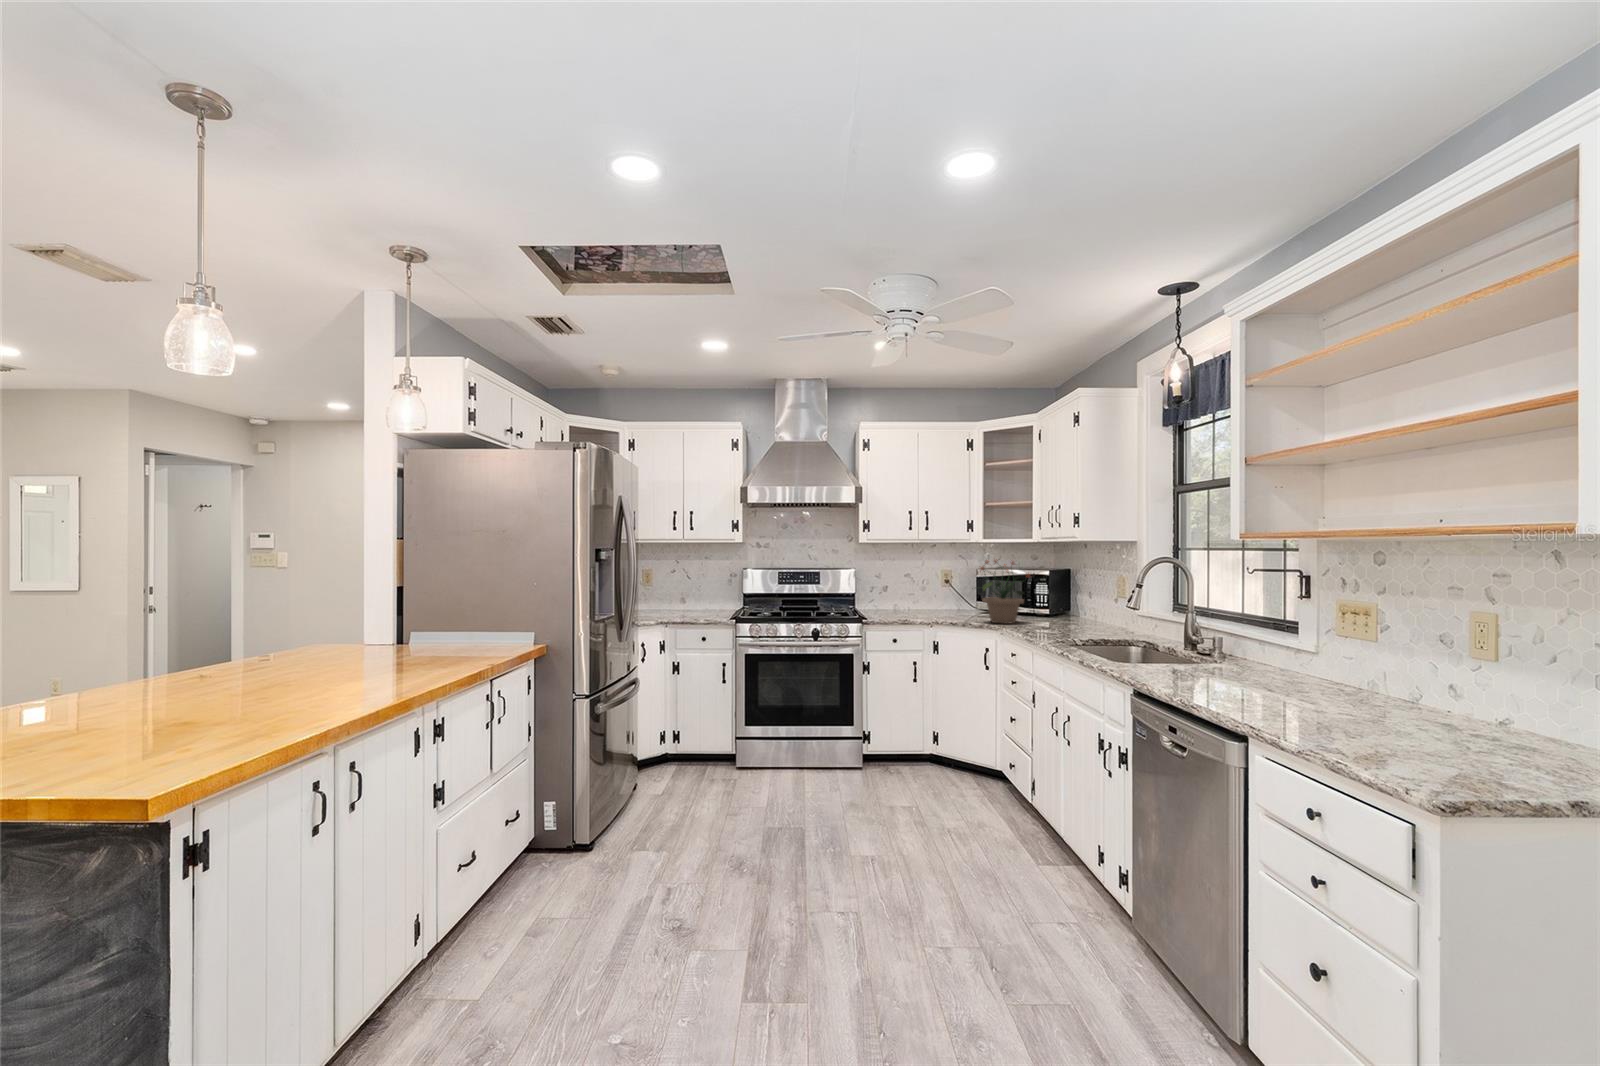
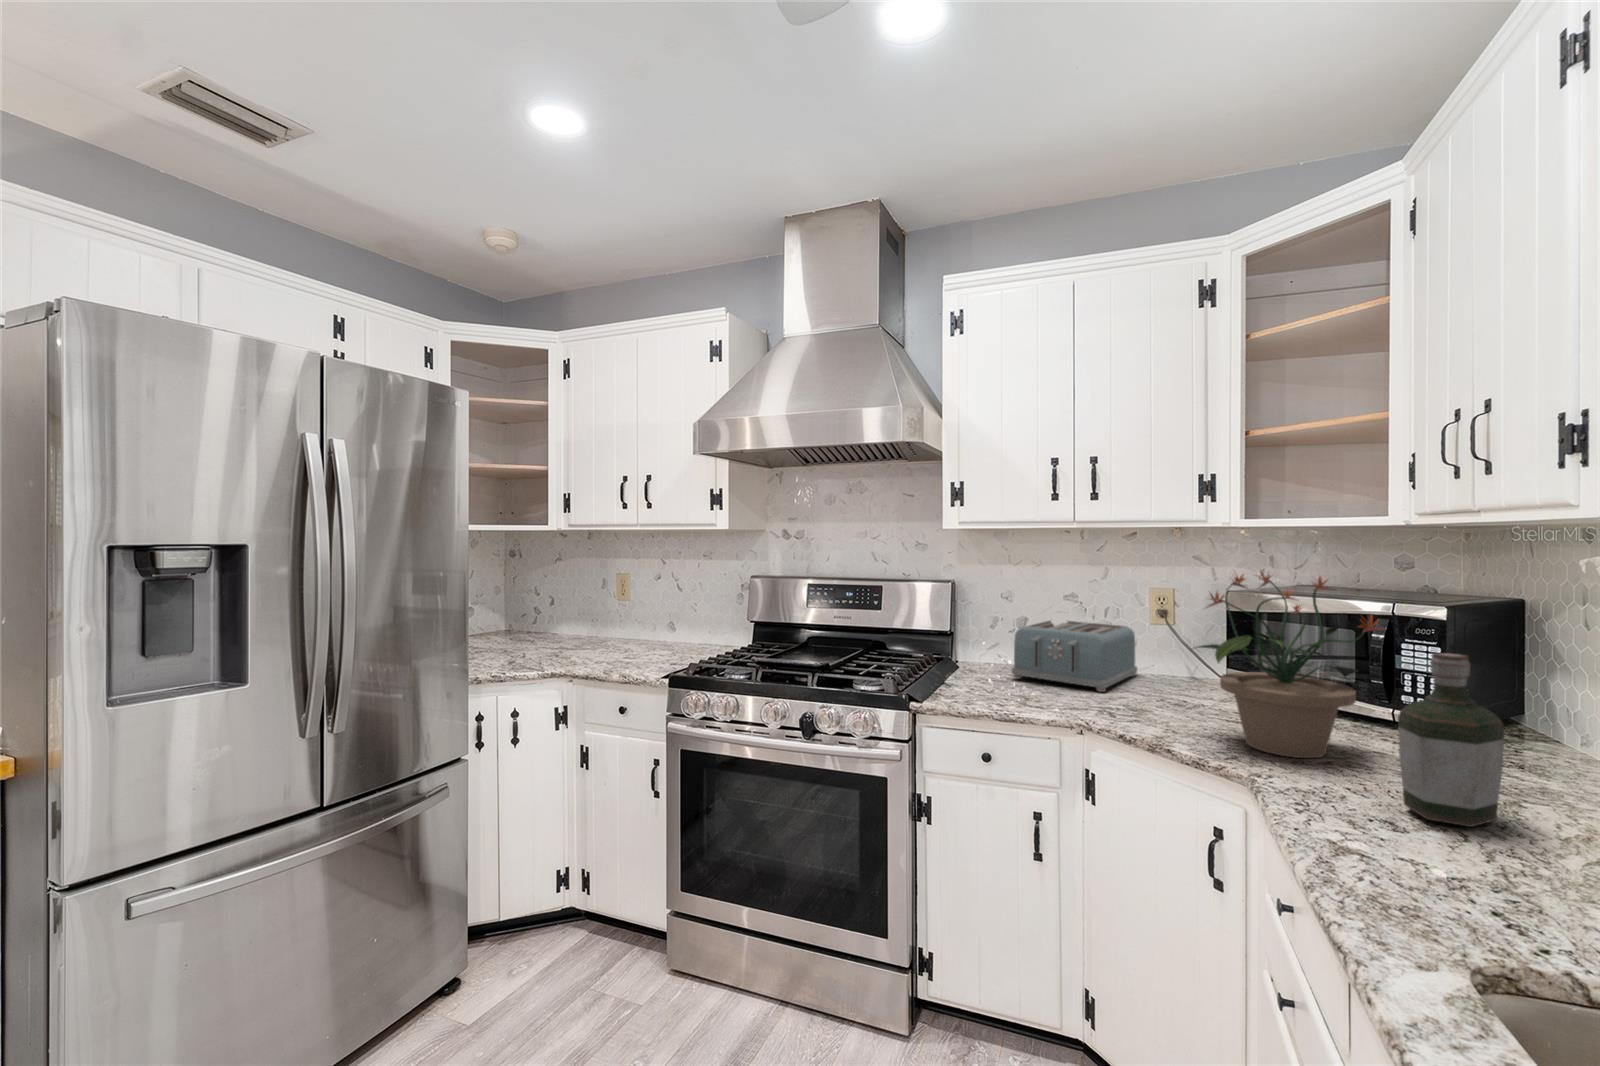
bottle: none [1037,580,1062,629] -> present [1398,653,1504,827]
toaster: none [888,587,938,616] -> present [1011,620,1137,692]

